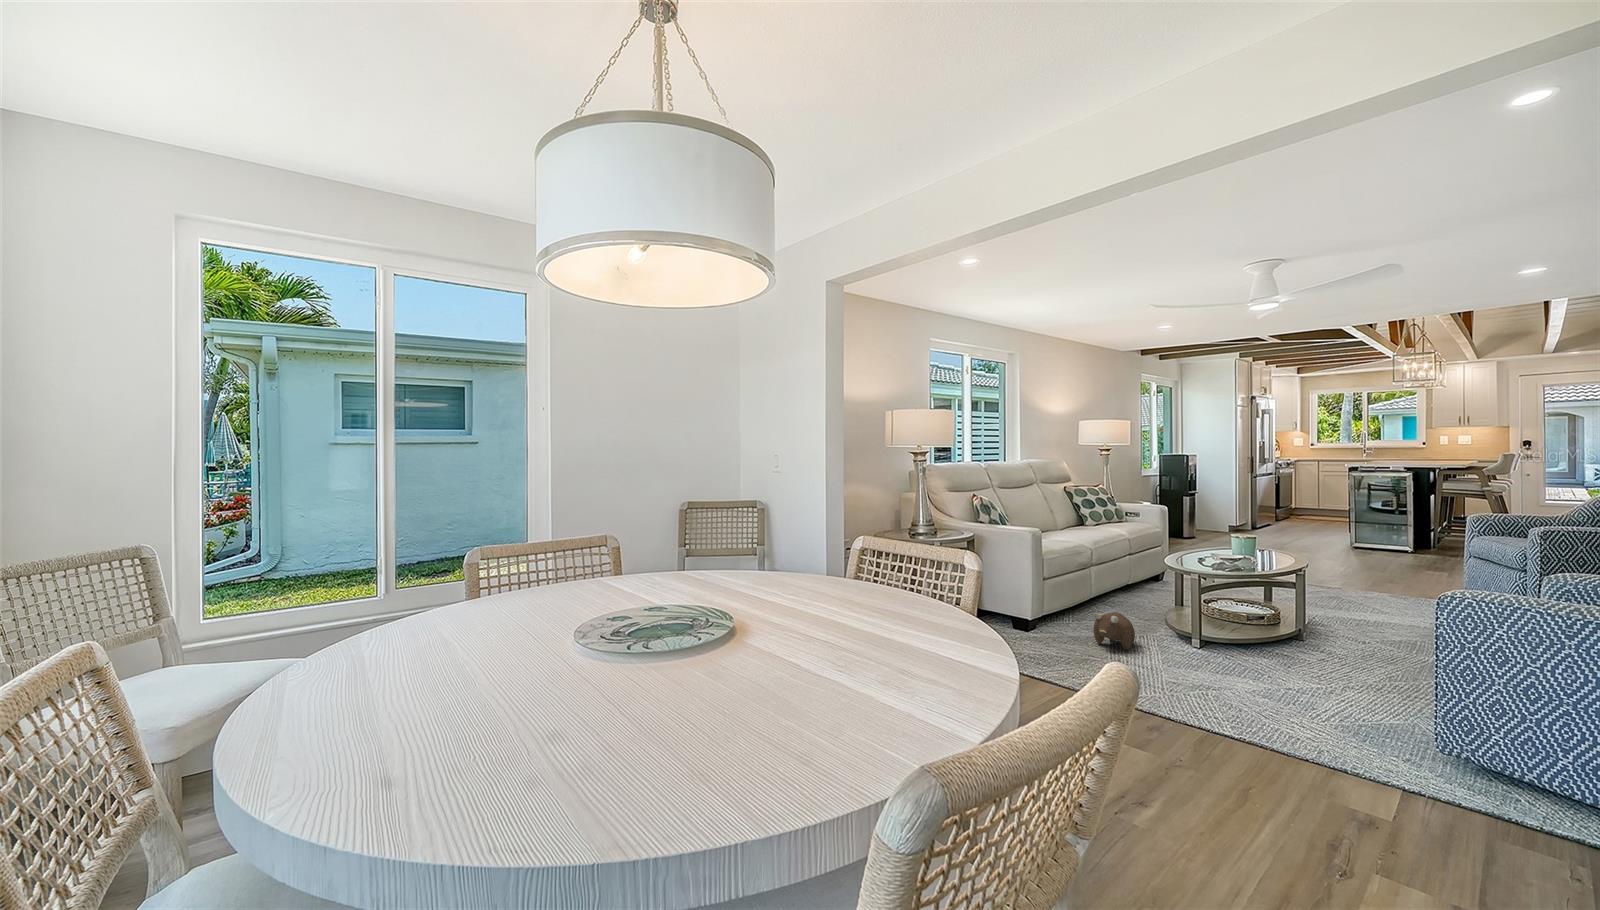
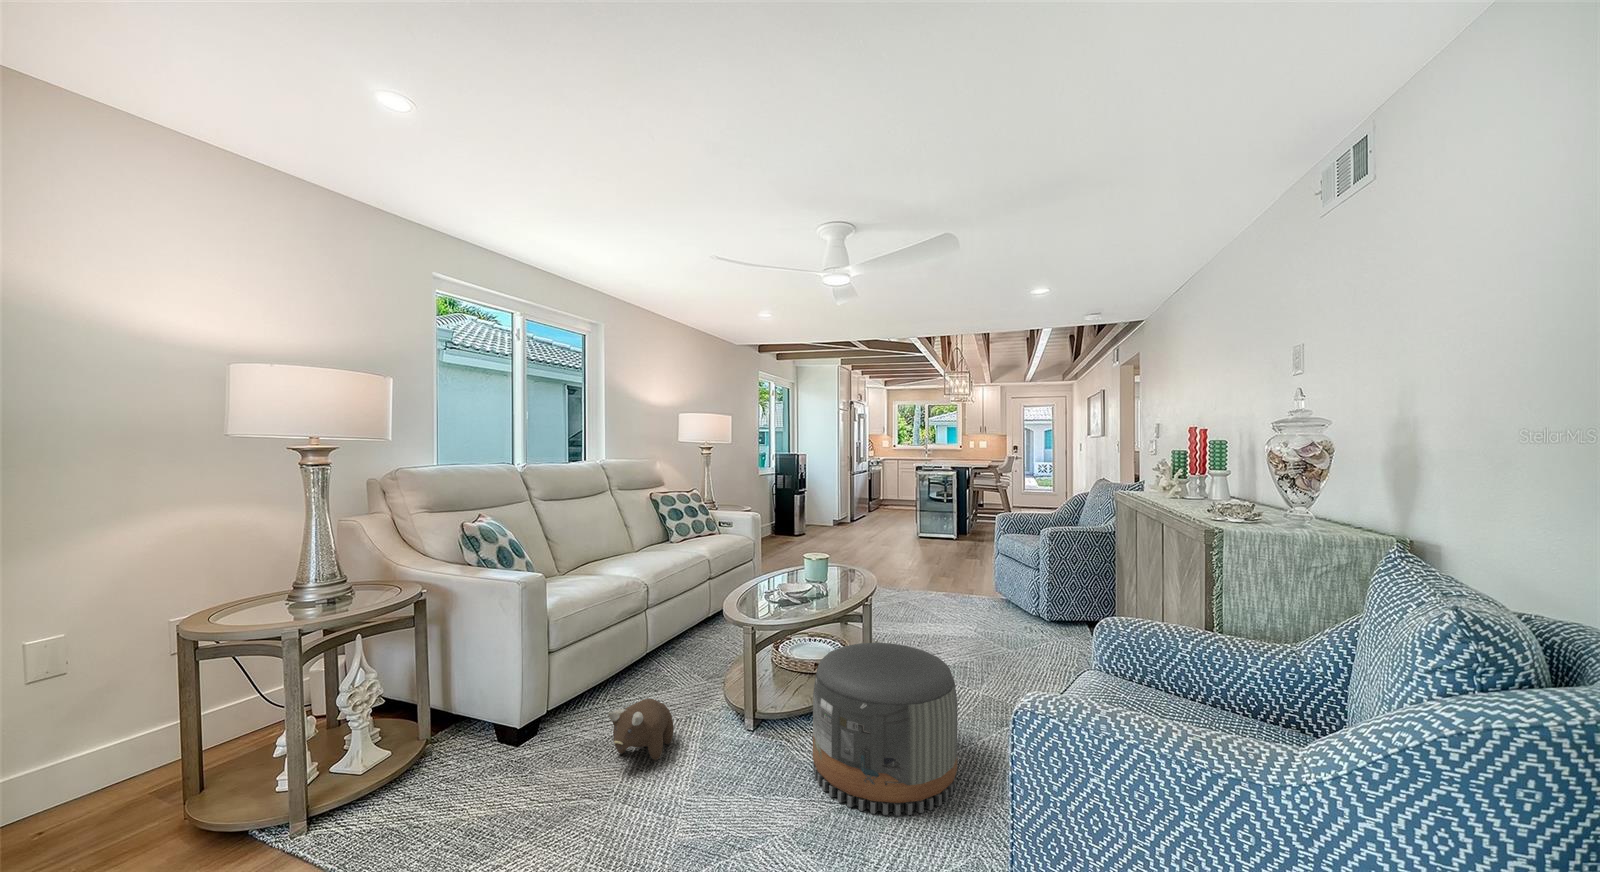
pouf: none [1255,591,1396,701] -> present [813,643,957,816]

